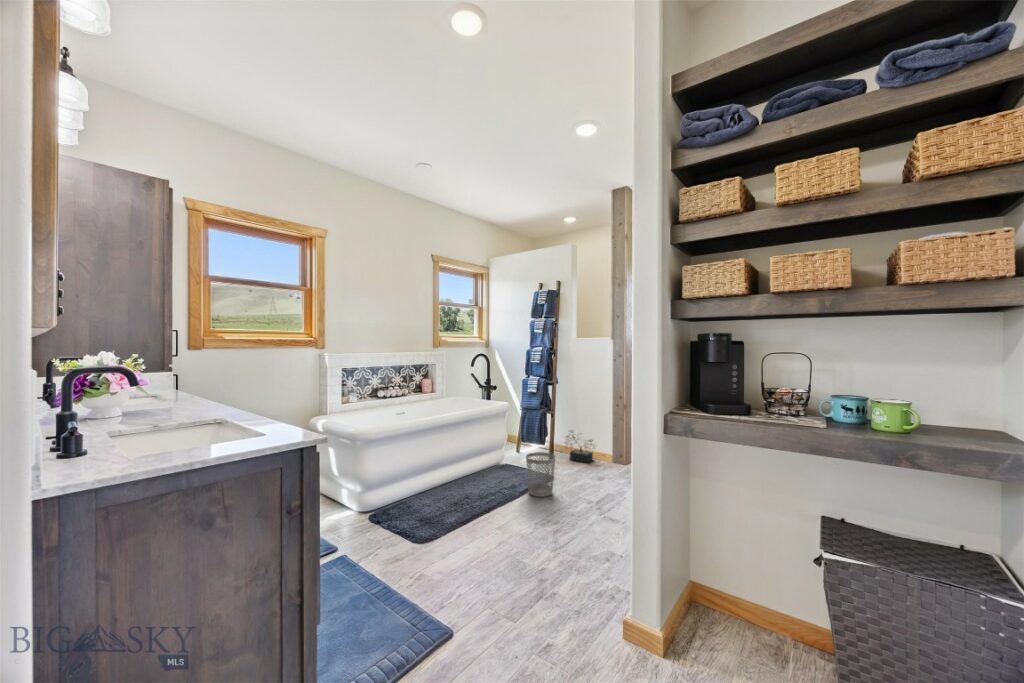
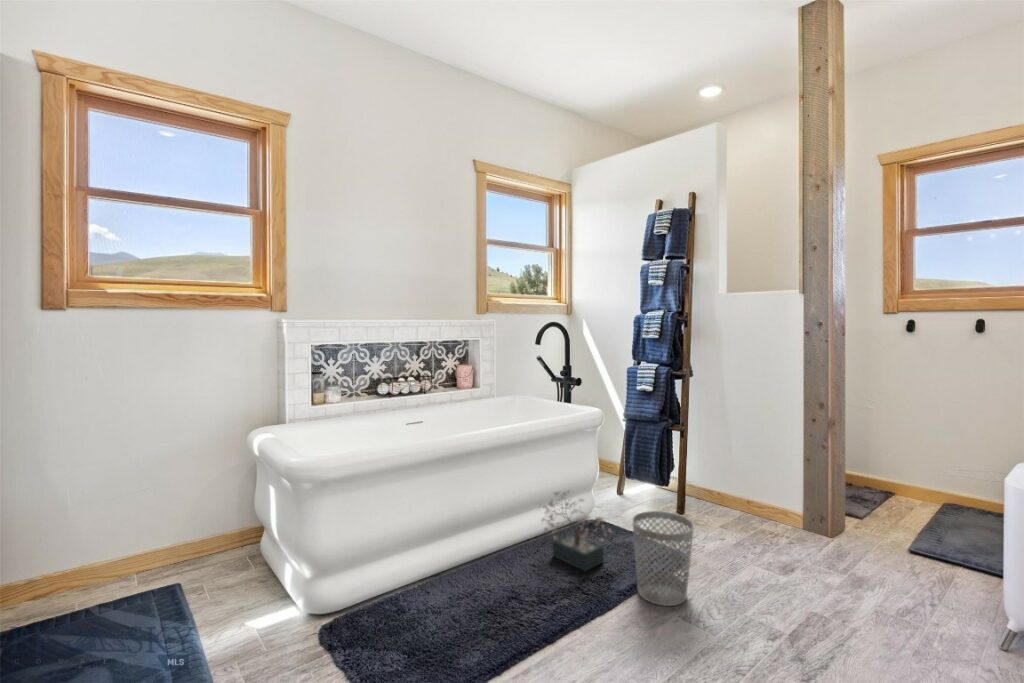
decorative plant: present [565,430,593,462] -> present [541,492,611,571]

